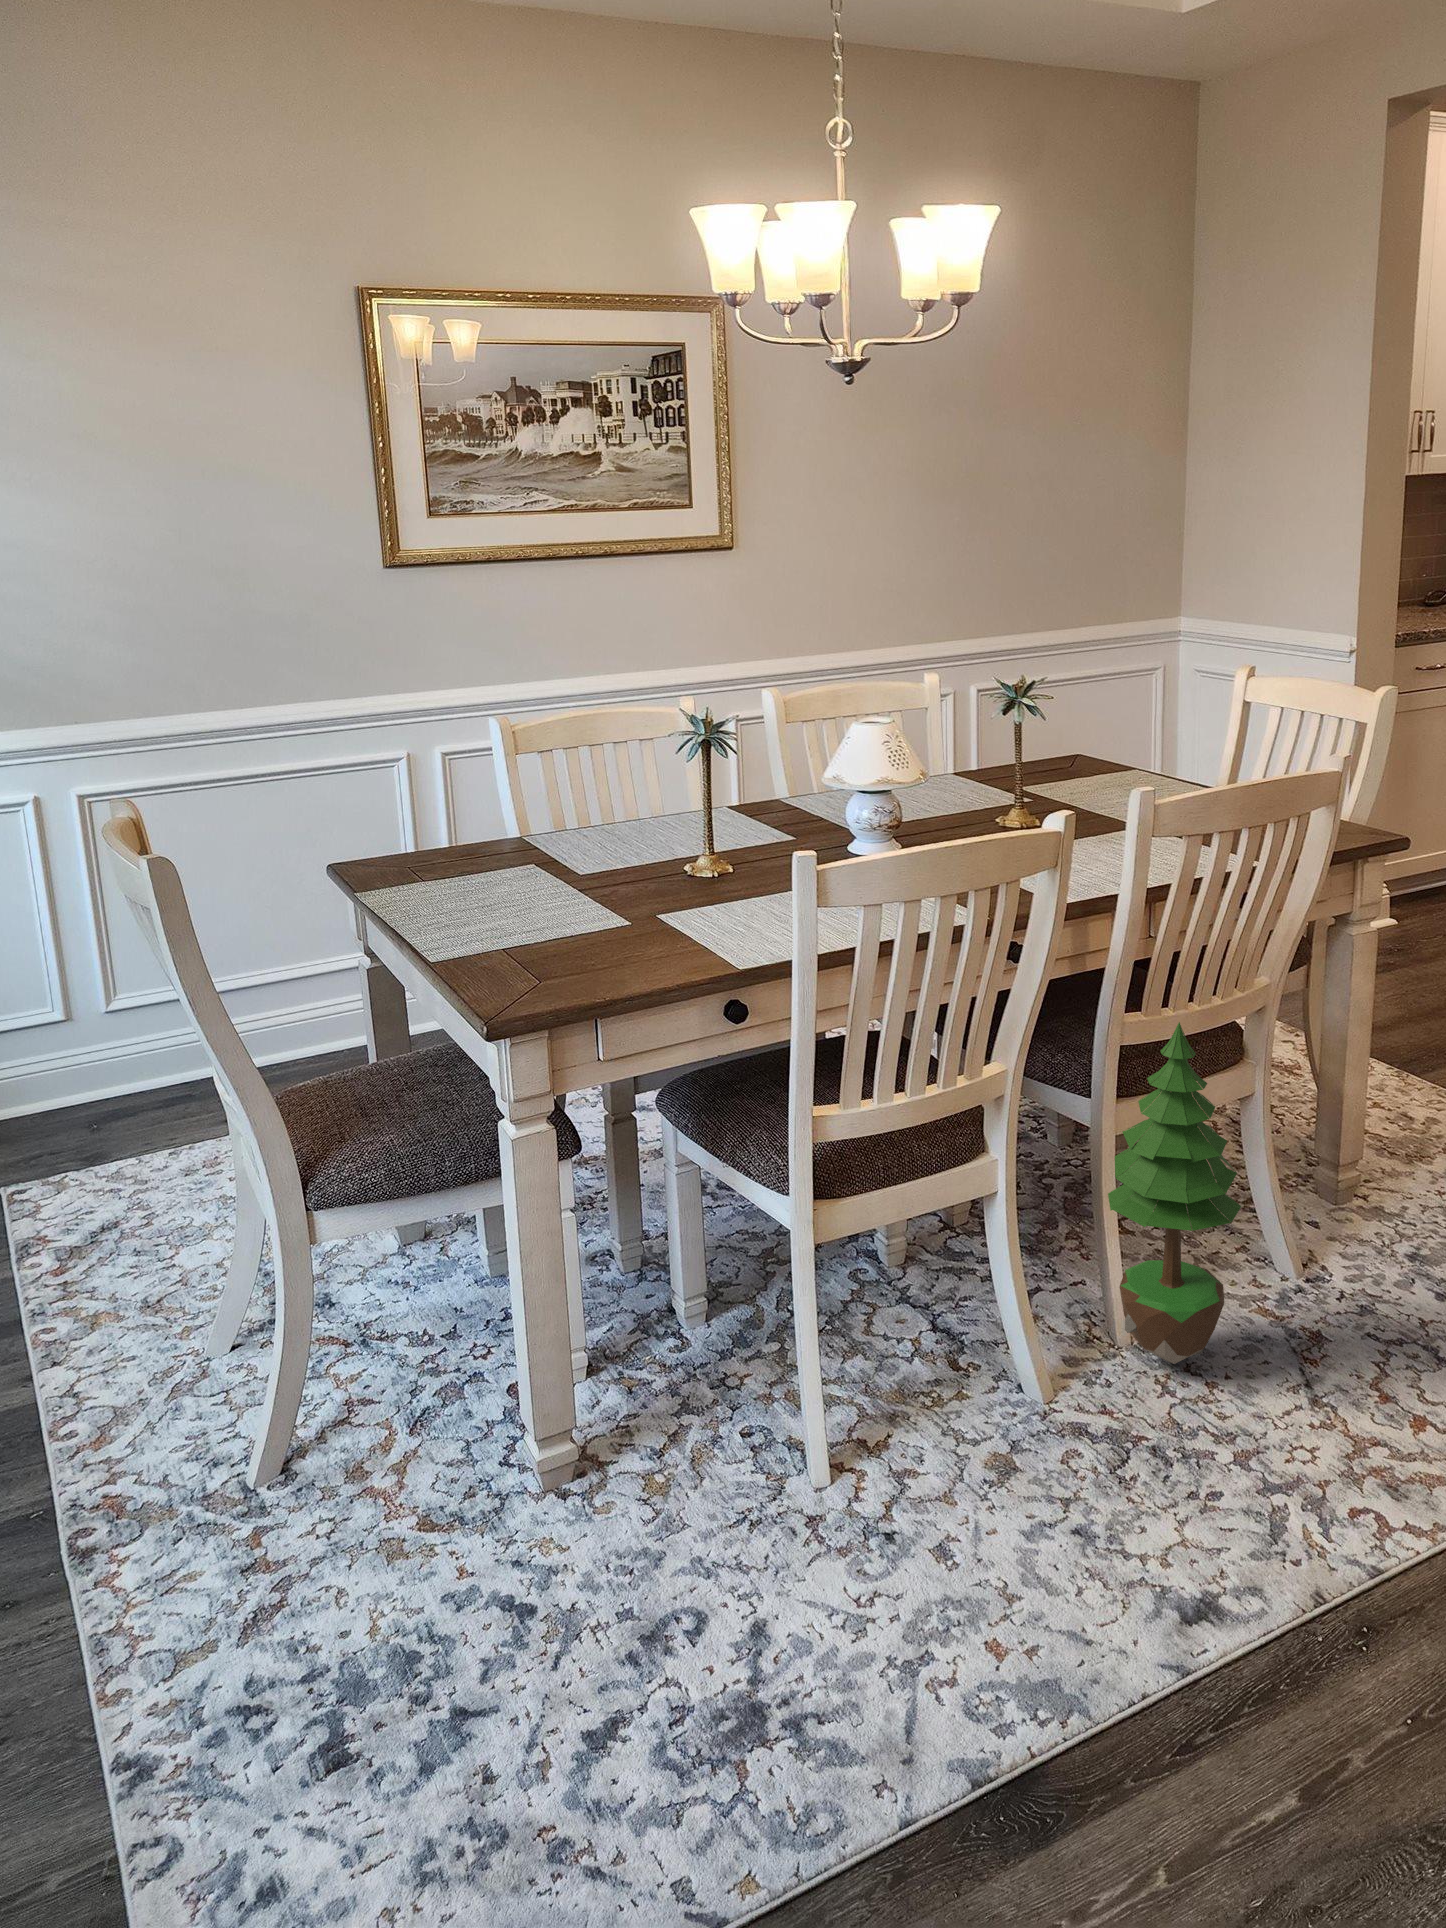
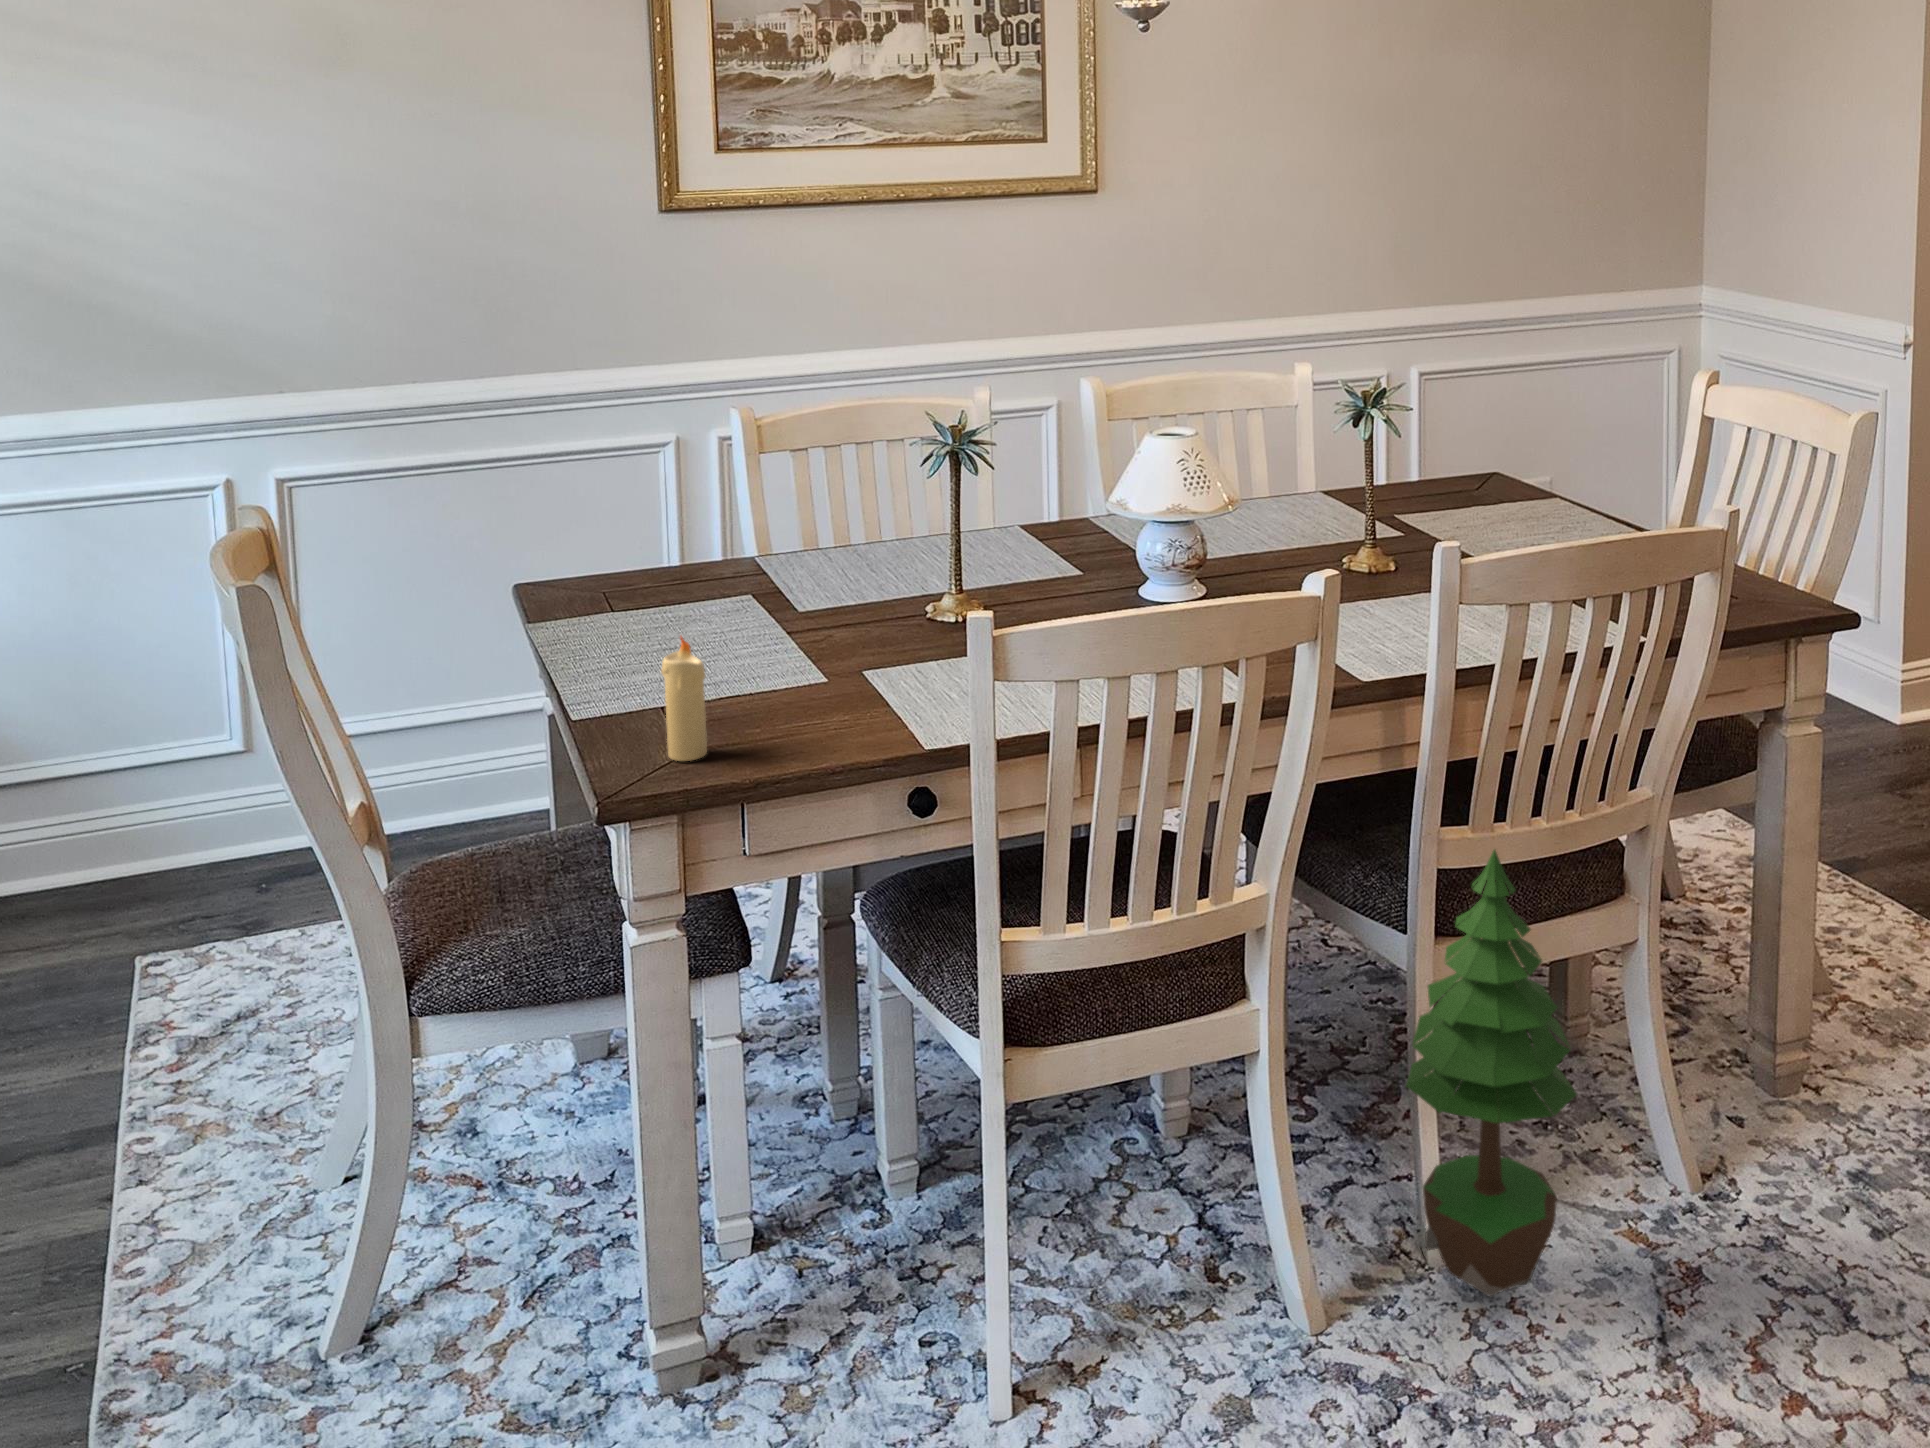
candle: none [521,882,560,985] -> present [662,637,707,761]

